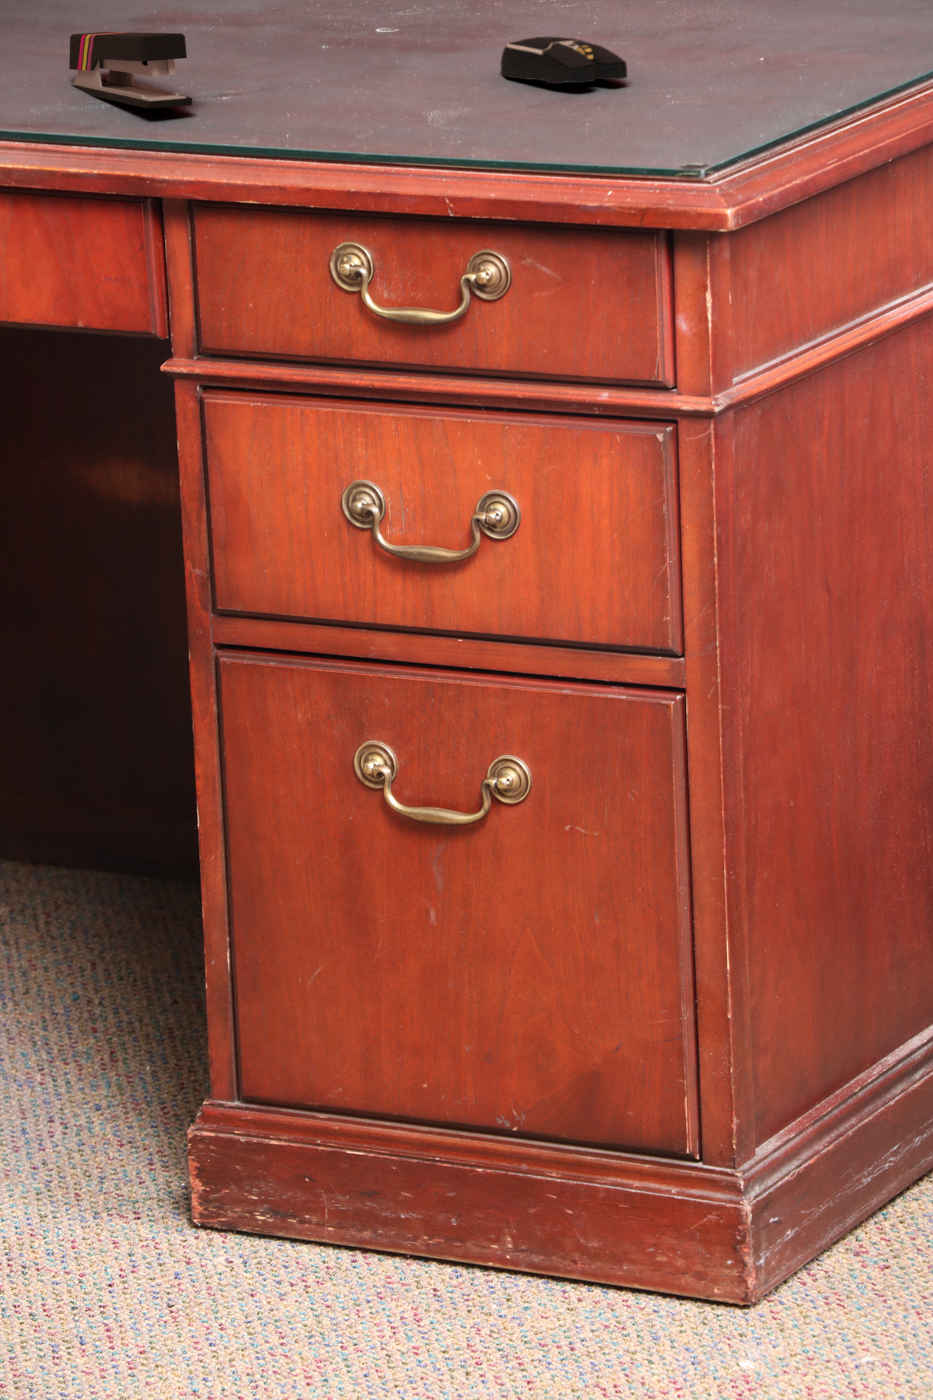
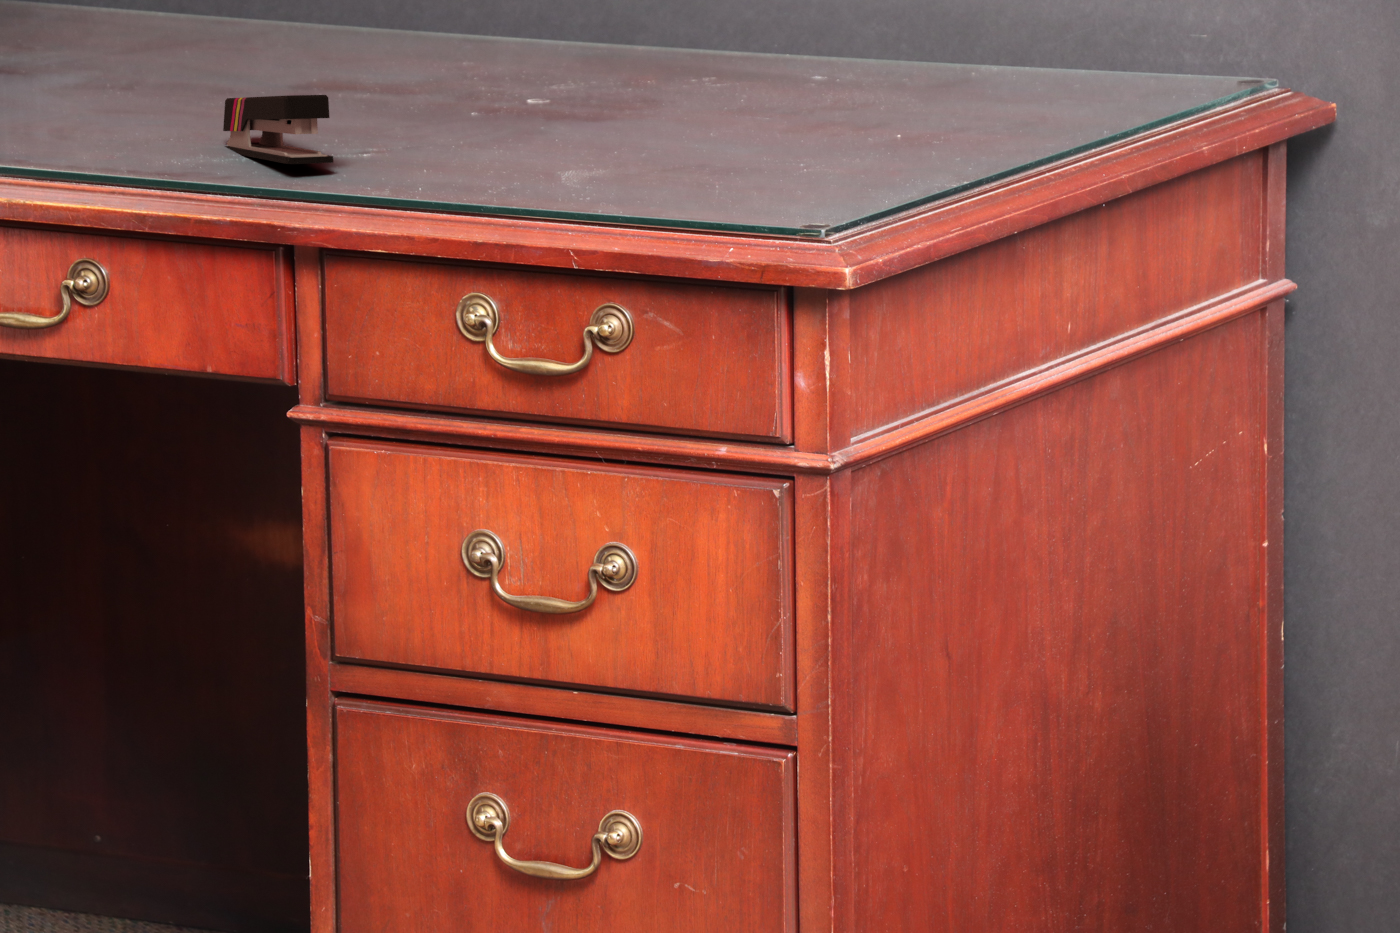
computer mouse: present [501,37,627,84] -> none [637,115,757,156]

